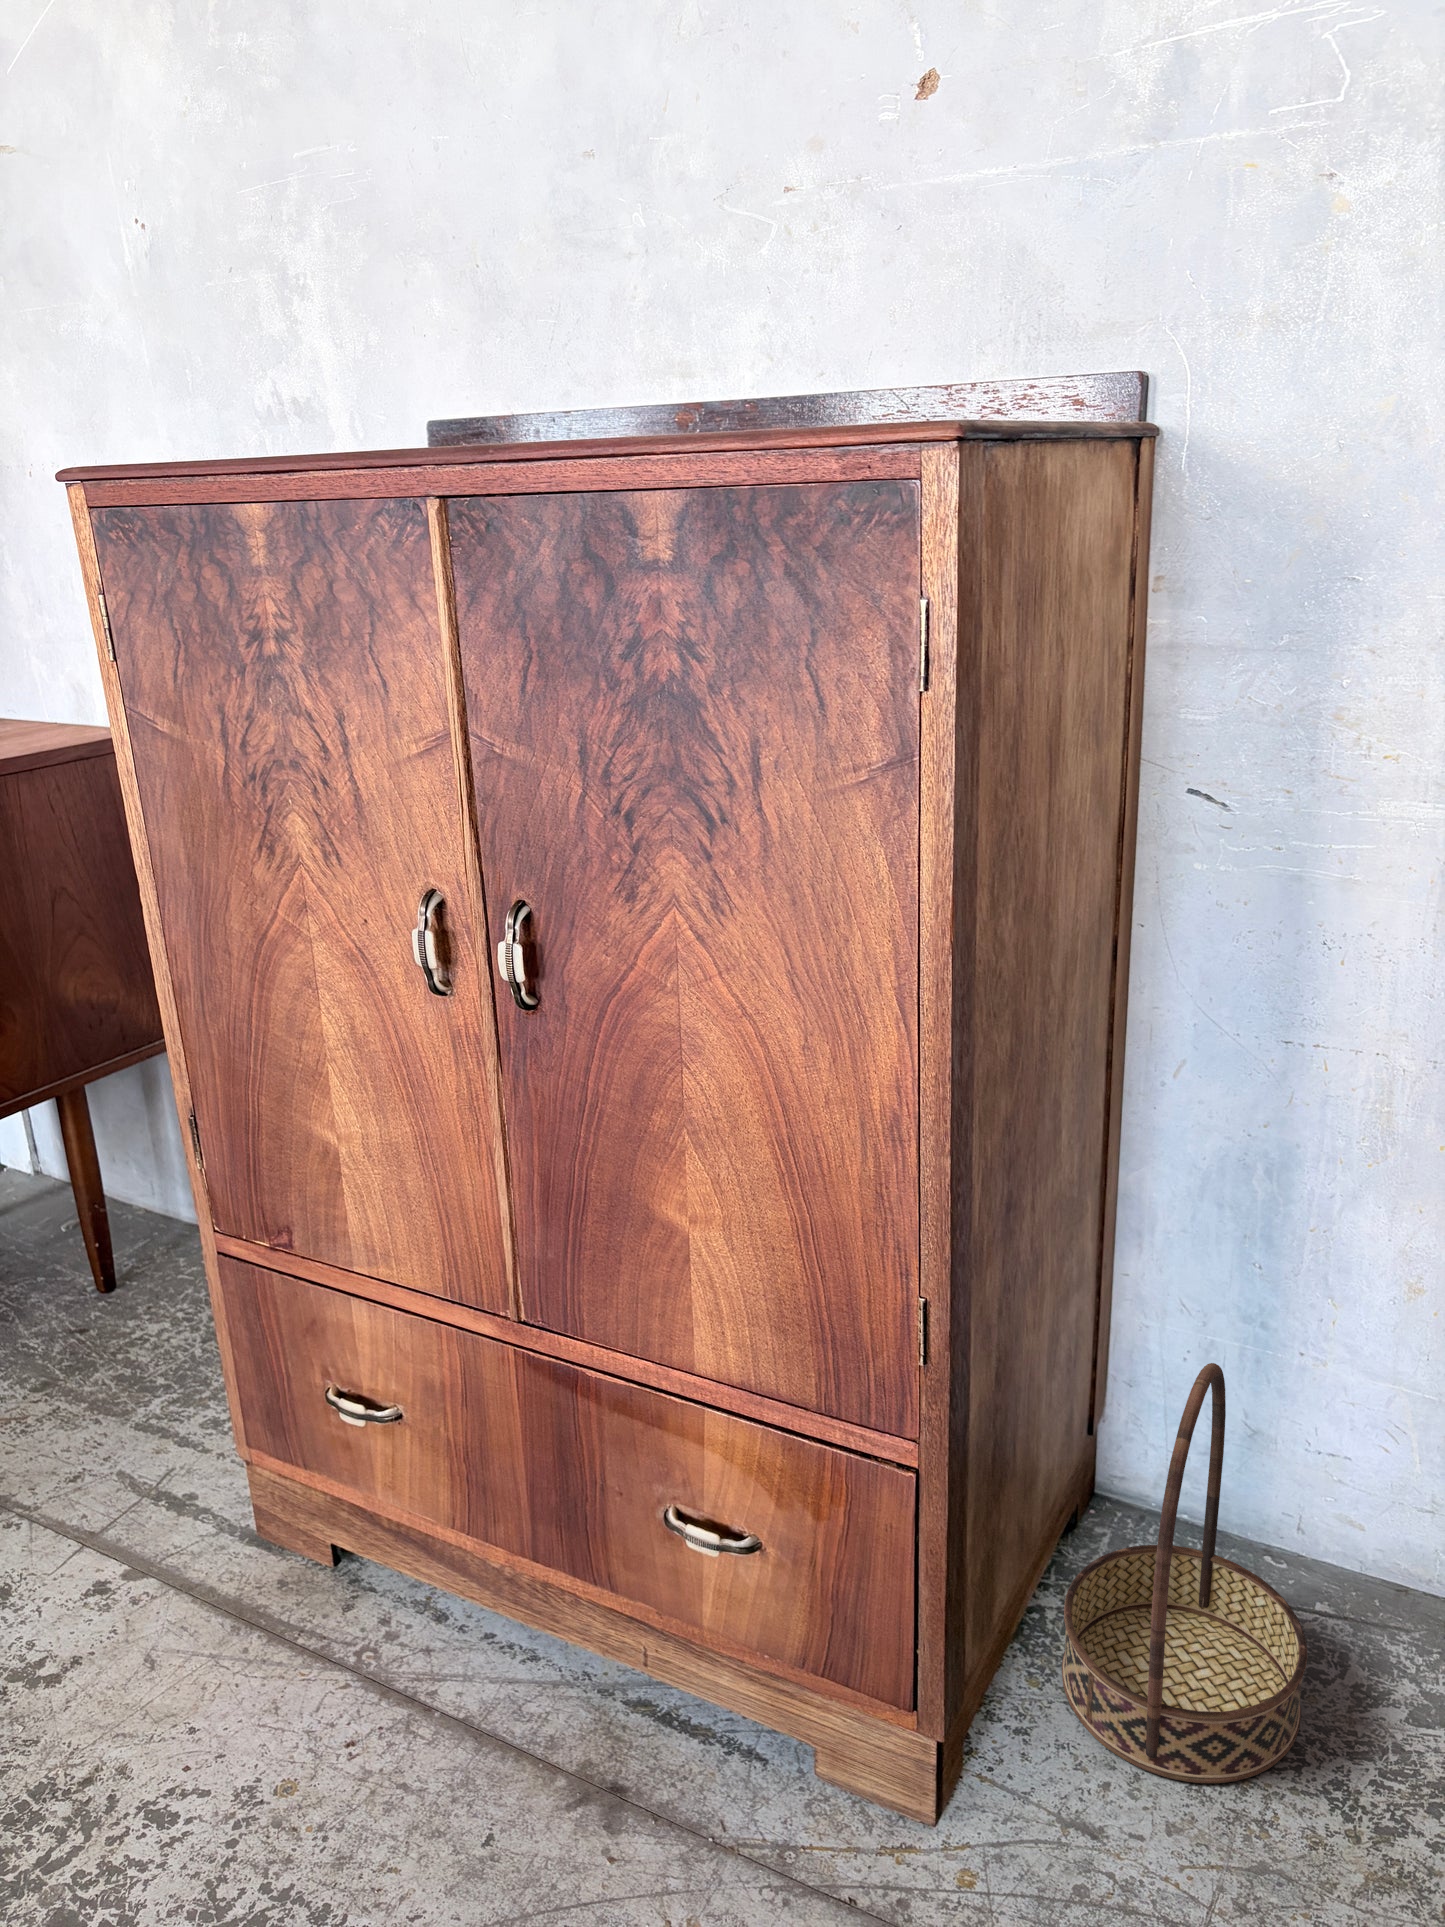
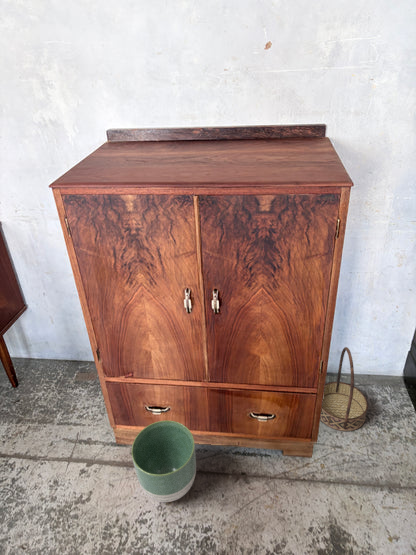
planter: none [169,1450,438,1775] -> present [132,420,196,502]

